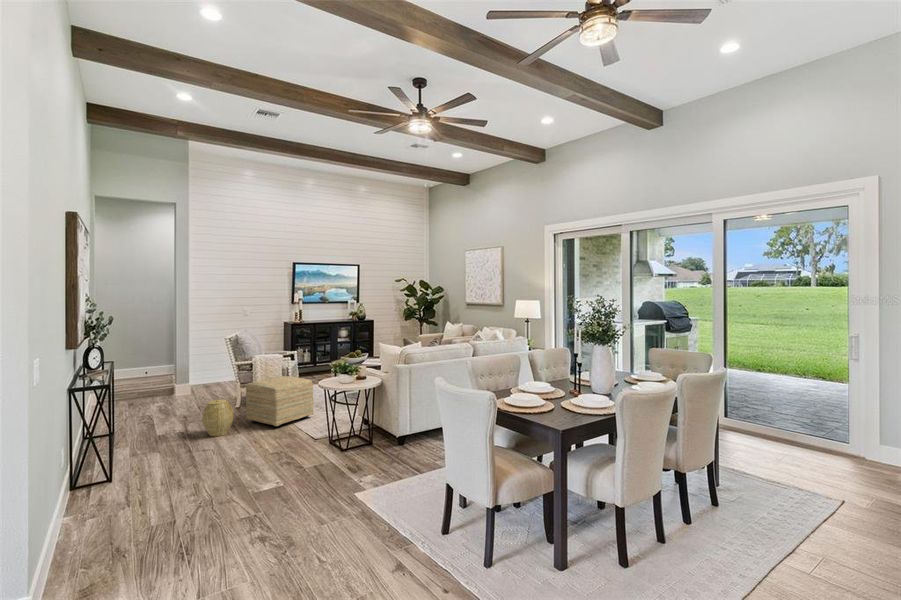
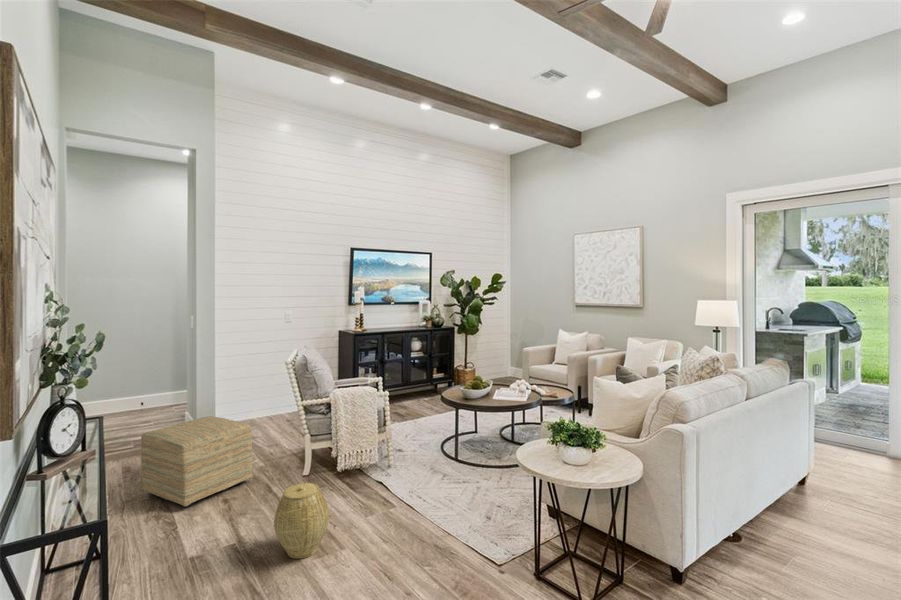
ottoman: present [246,376,314,427] -> present [141,416,253,507]

